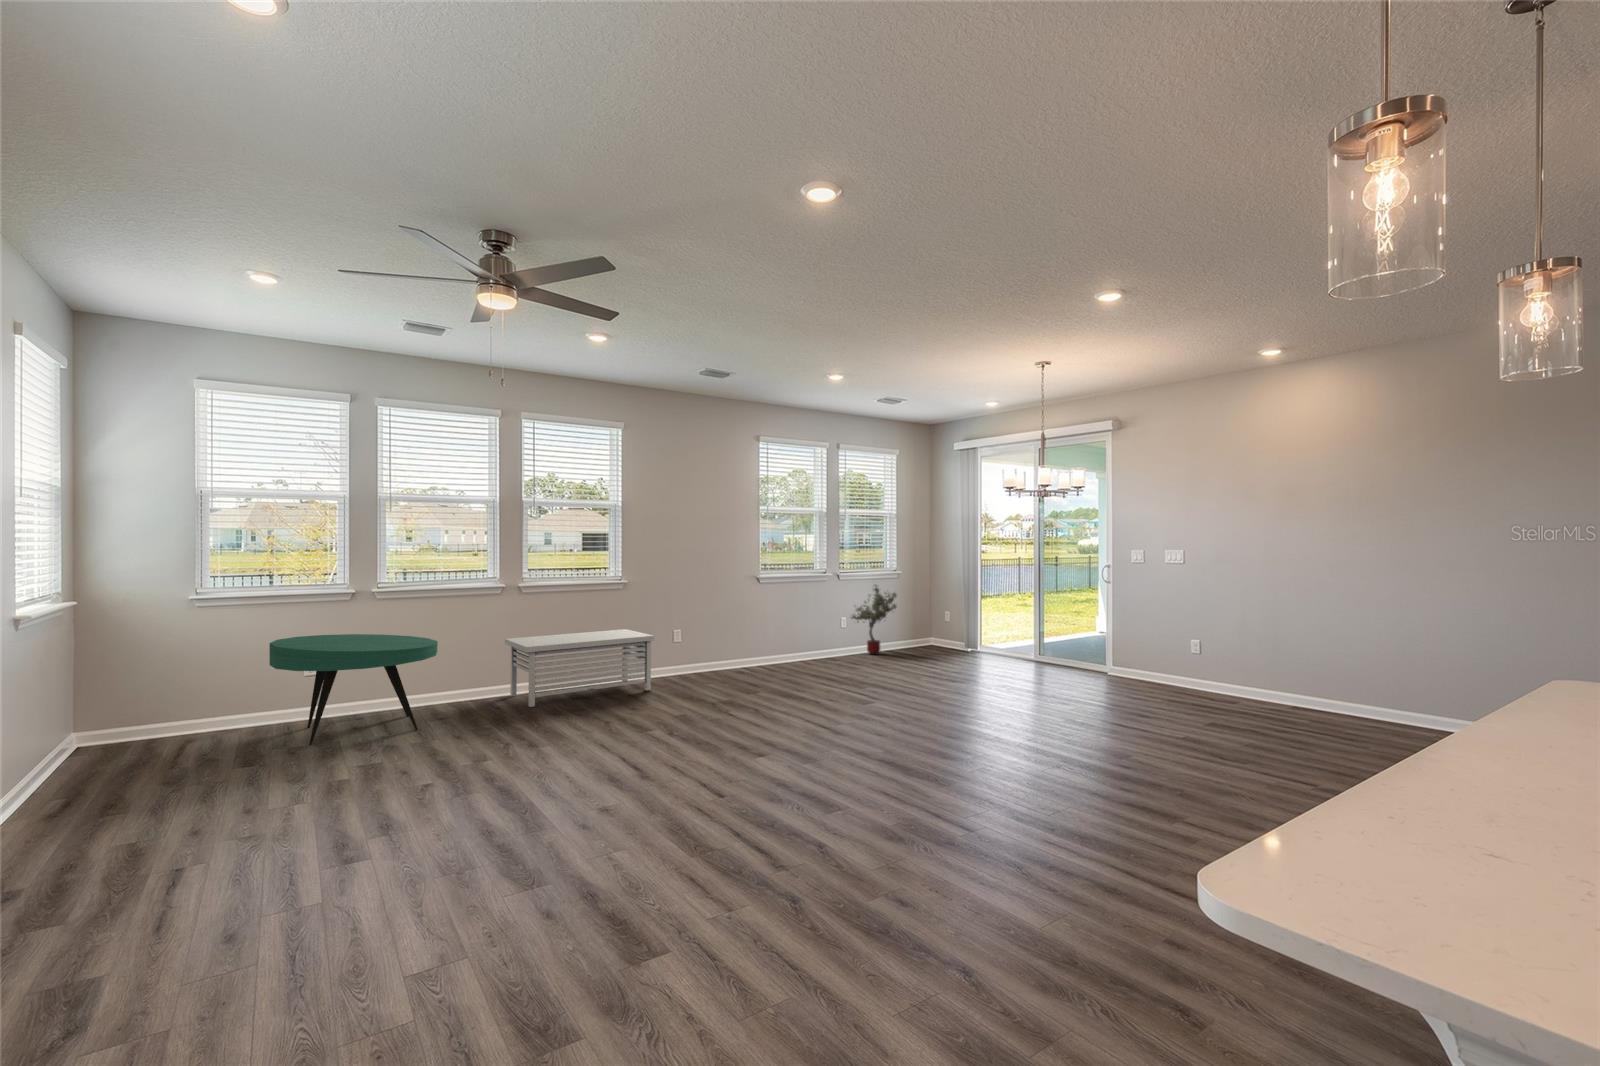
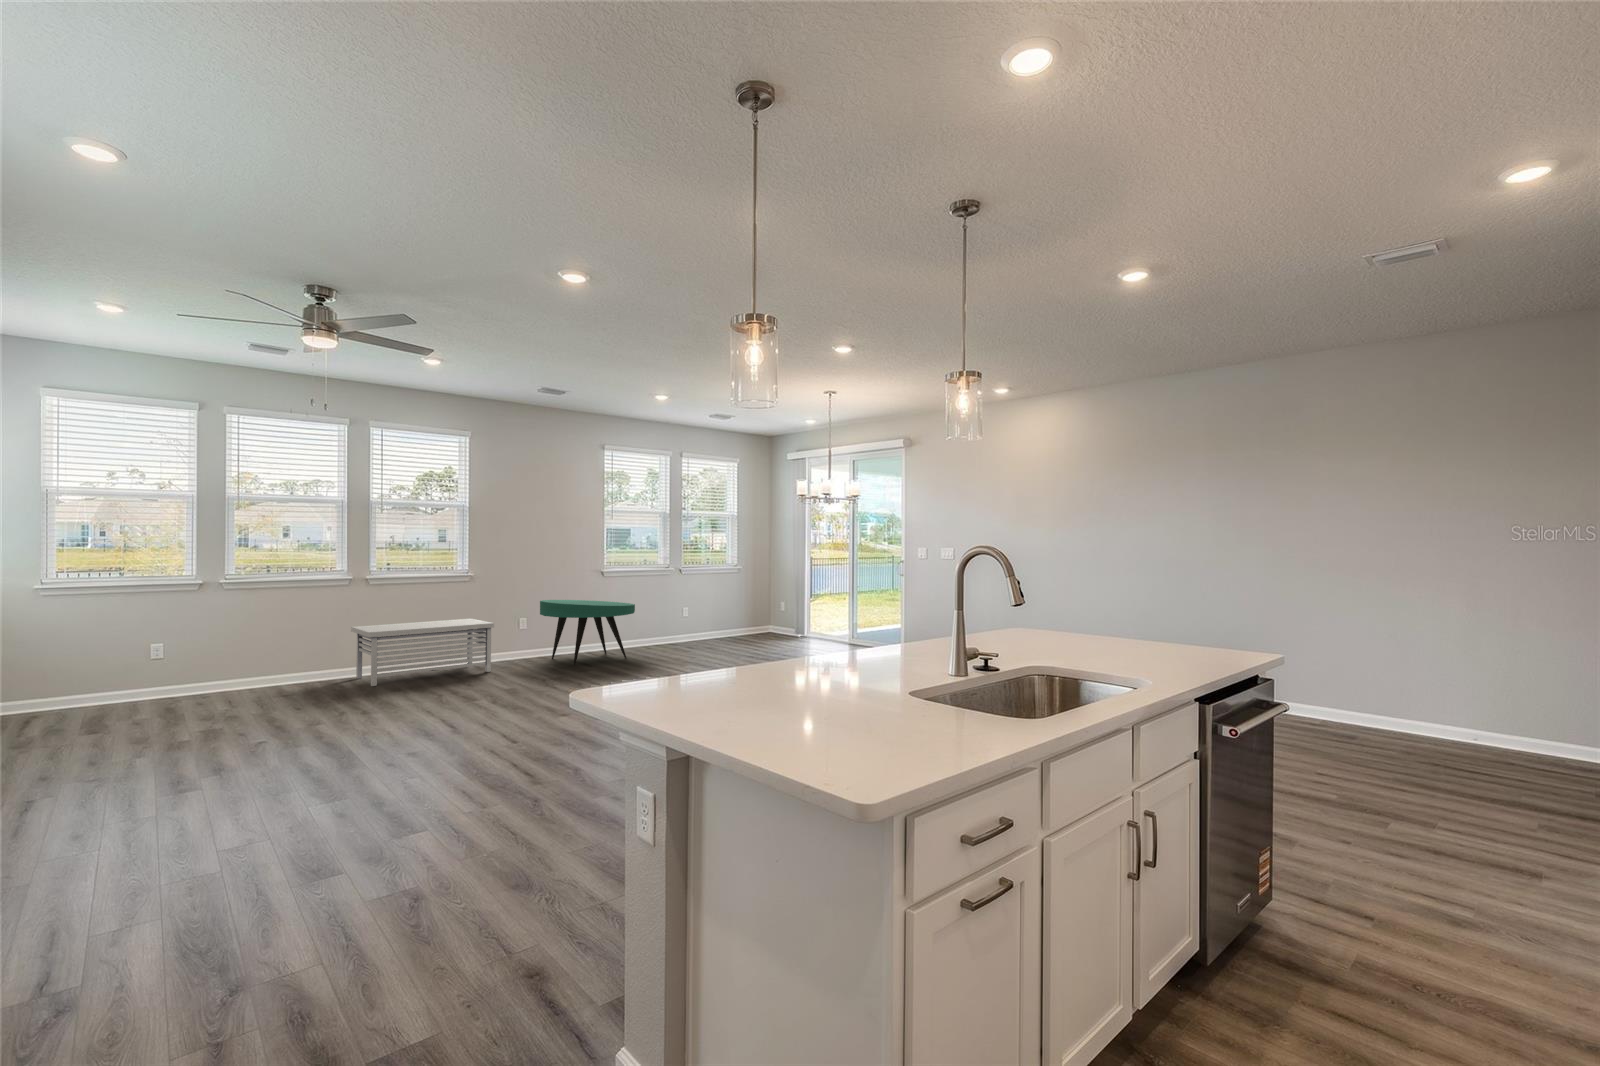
potted tree: present [852,585,897,655] -> none [689,578,734,642]
coffee table: present [269,634,438,745] -> present [540,600,635,665]

